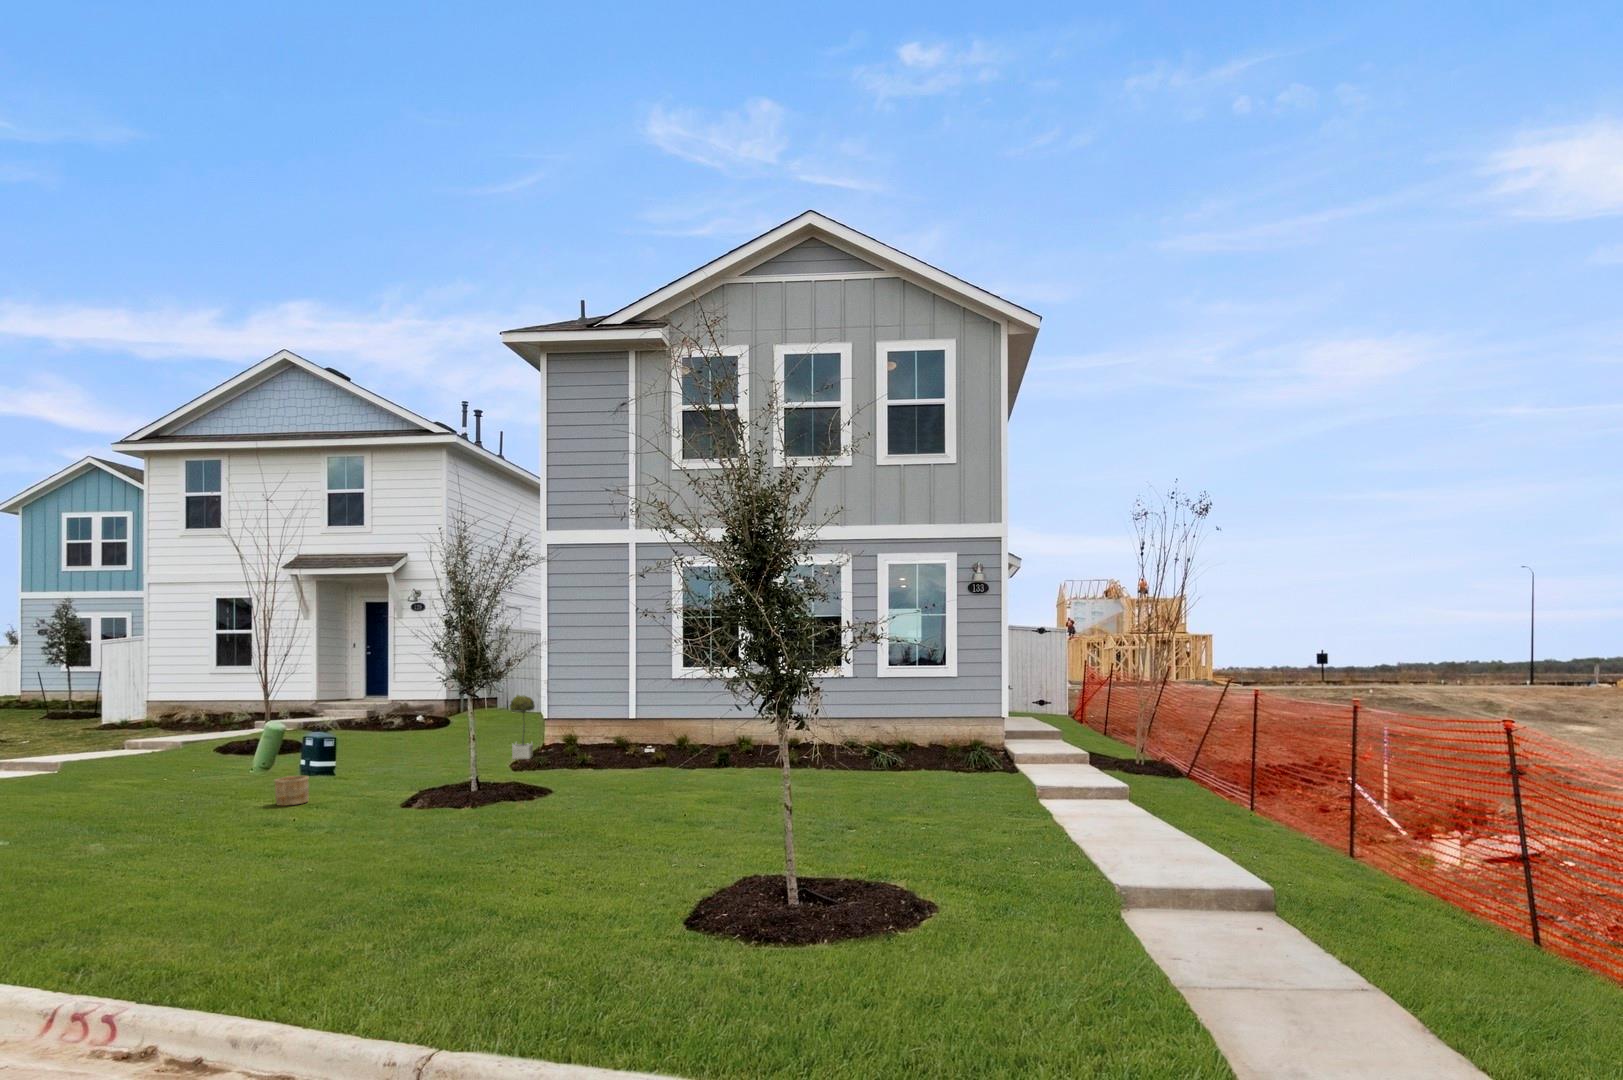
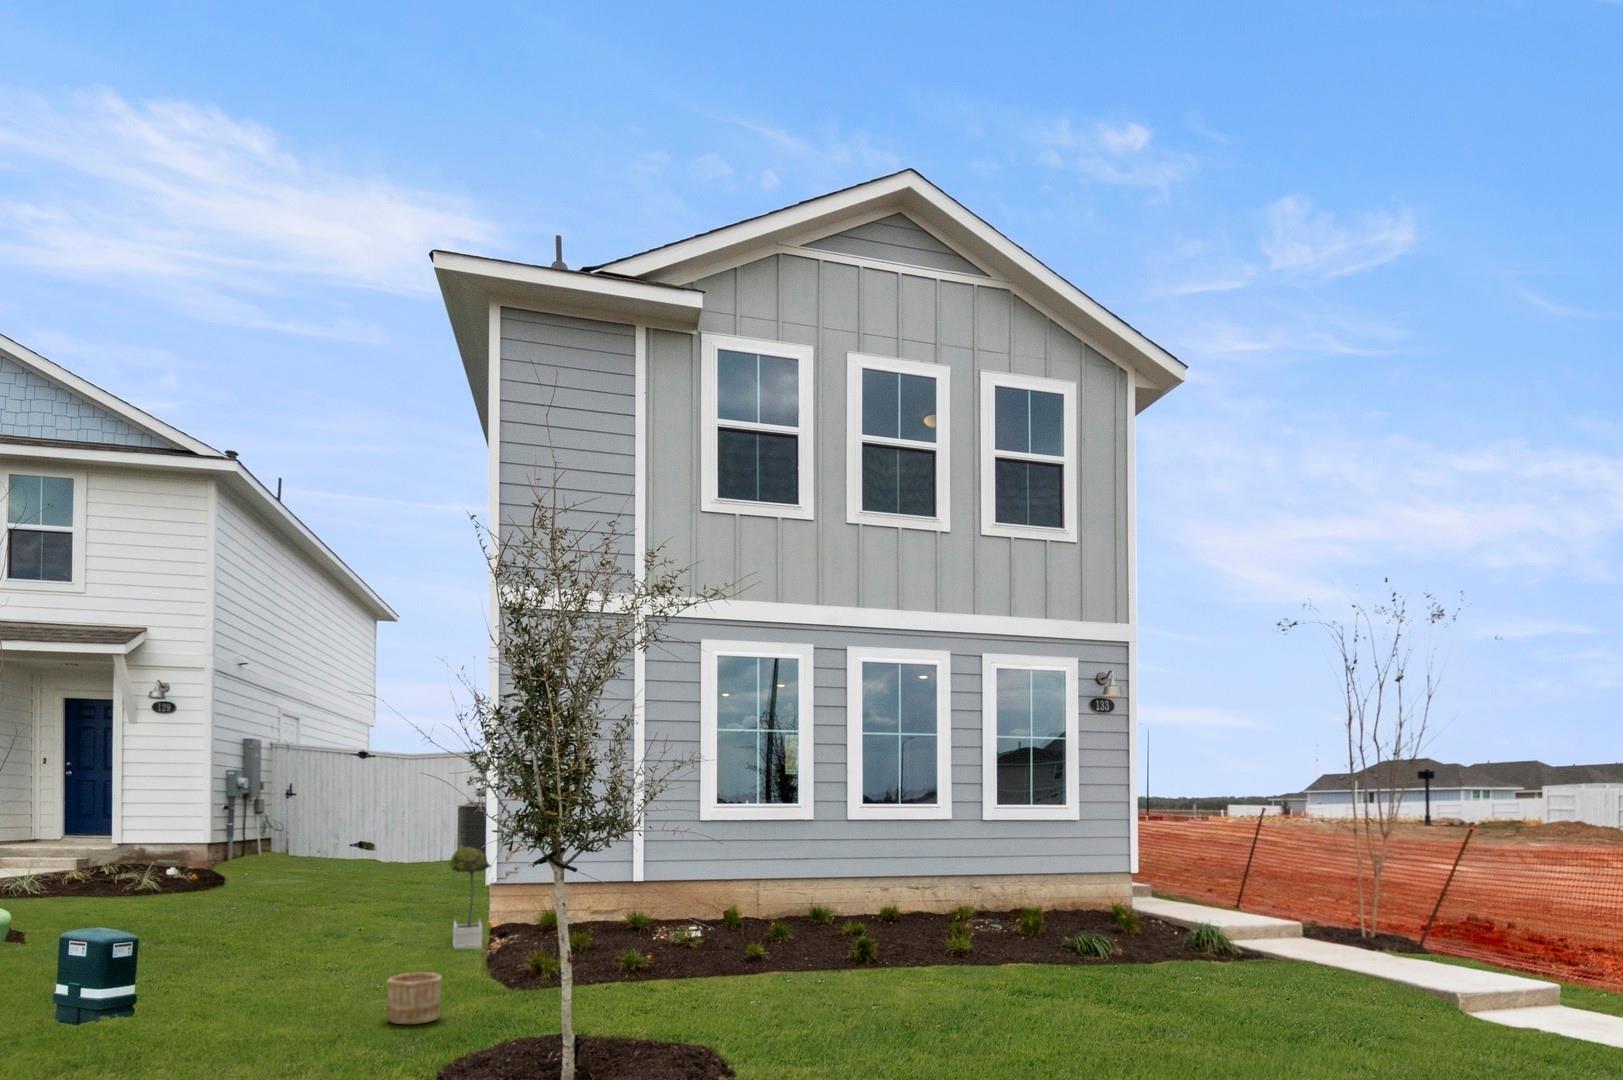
wooden bucket: present [274,775,309,806] -> present [387,972,442,1024]

